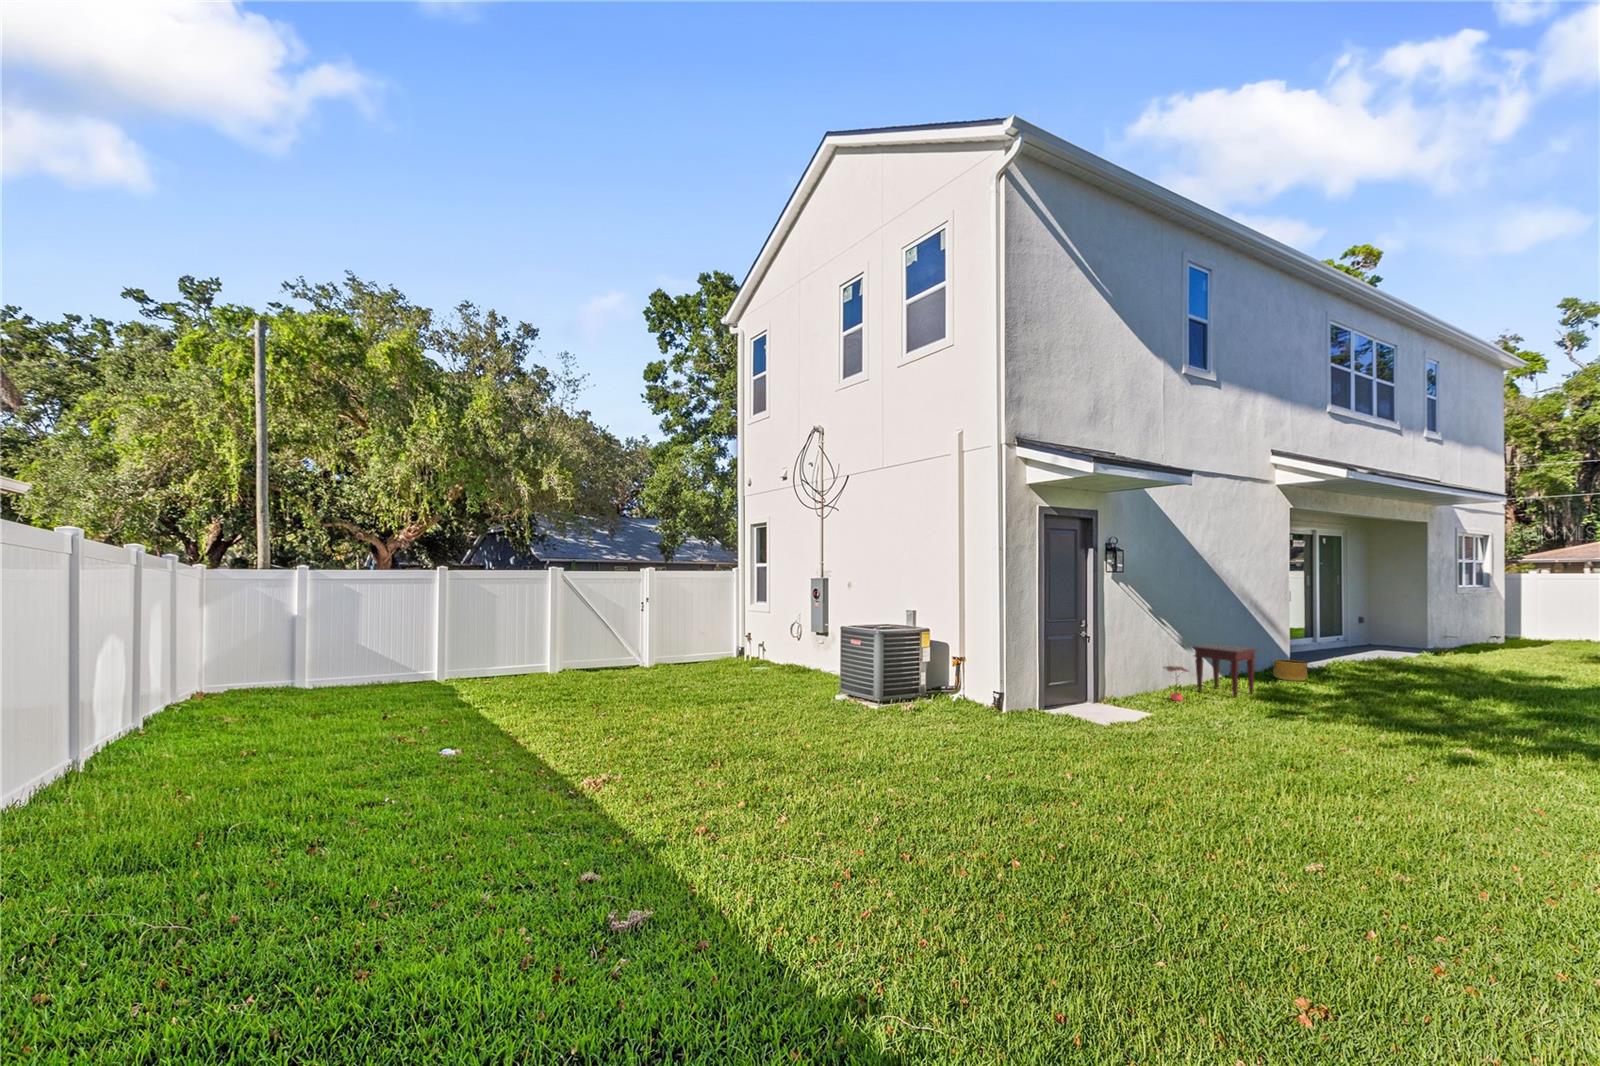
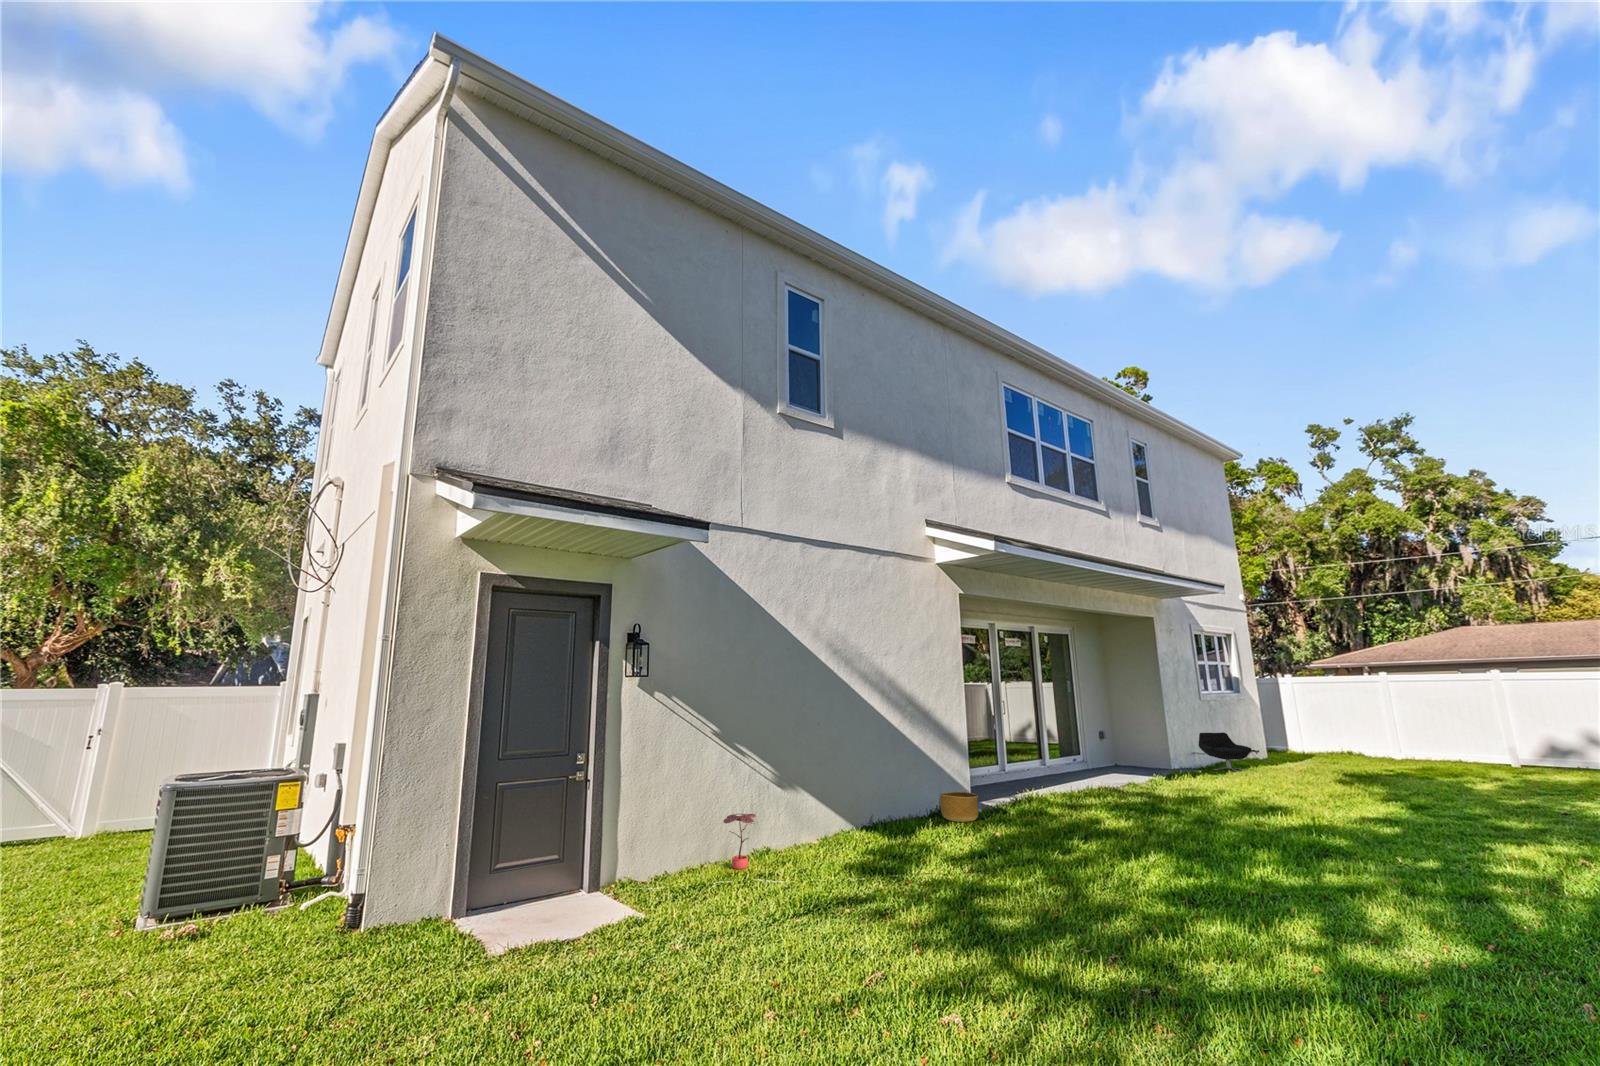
lounge chair: none [1451,621,1508,655] -> present [1199,732,1252,772]
side table: present [1193,643,1257,698] -> none [793,775,876,859]

